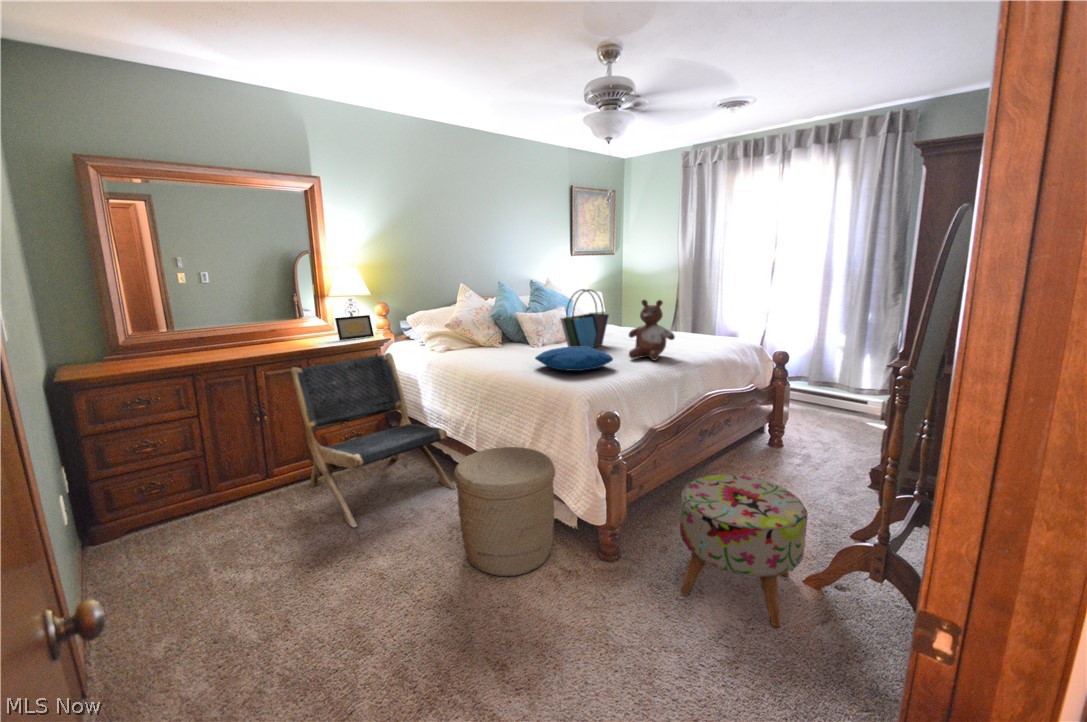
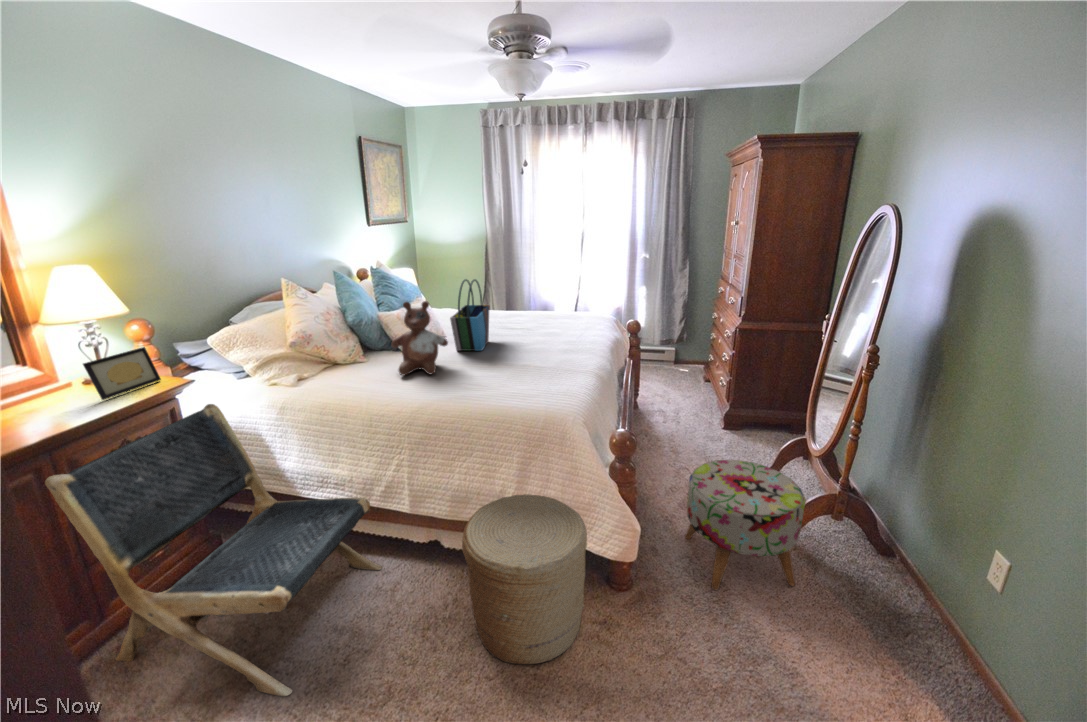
stuffed bear: present [629,300,675,360] -> present [391,301,448,375]
pillow: present [535,347,613,371] -> none [466,354,558,388]

